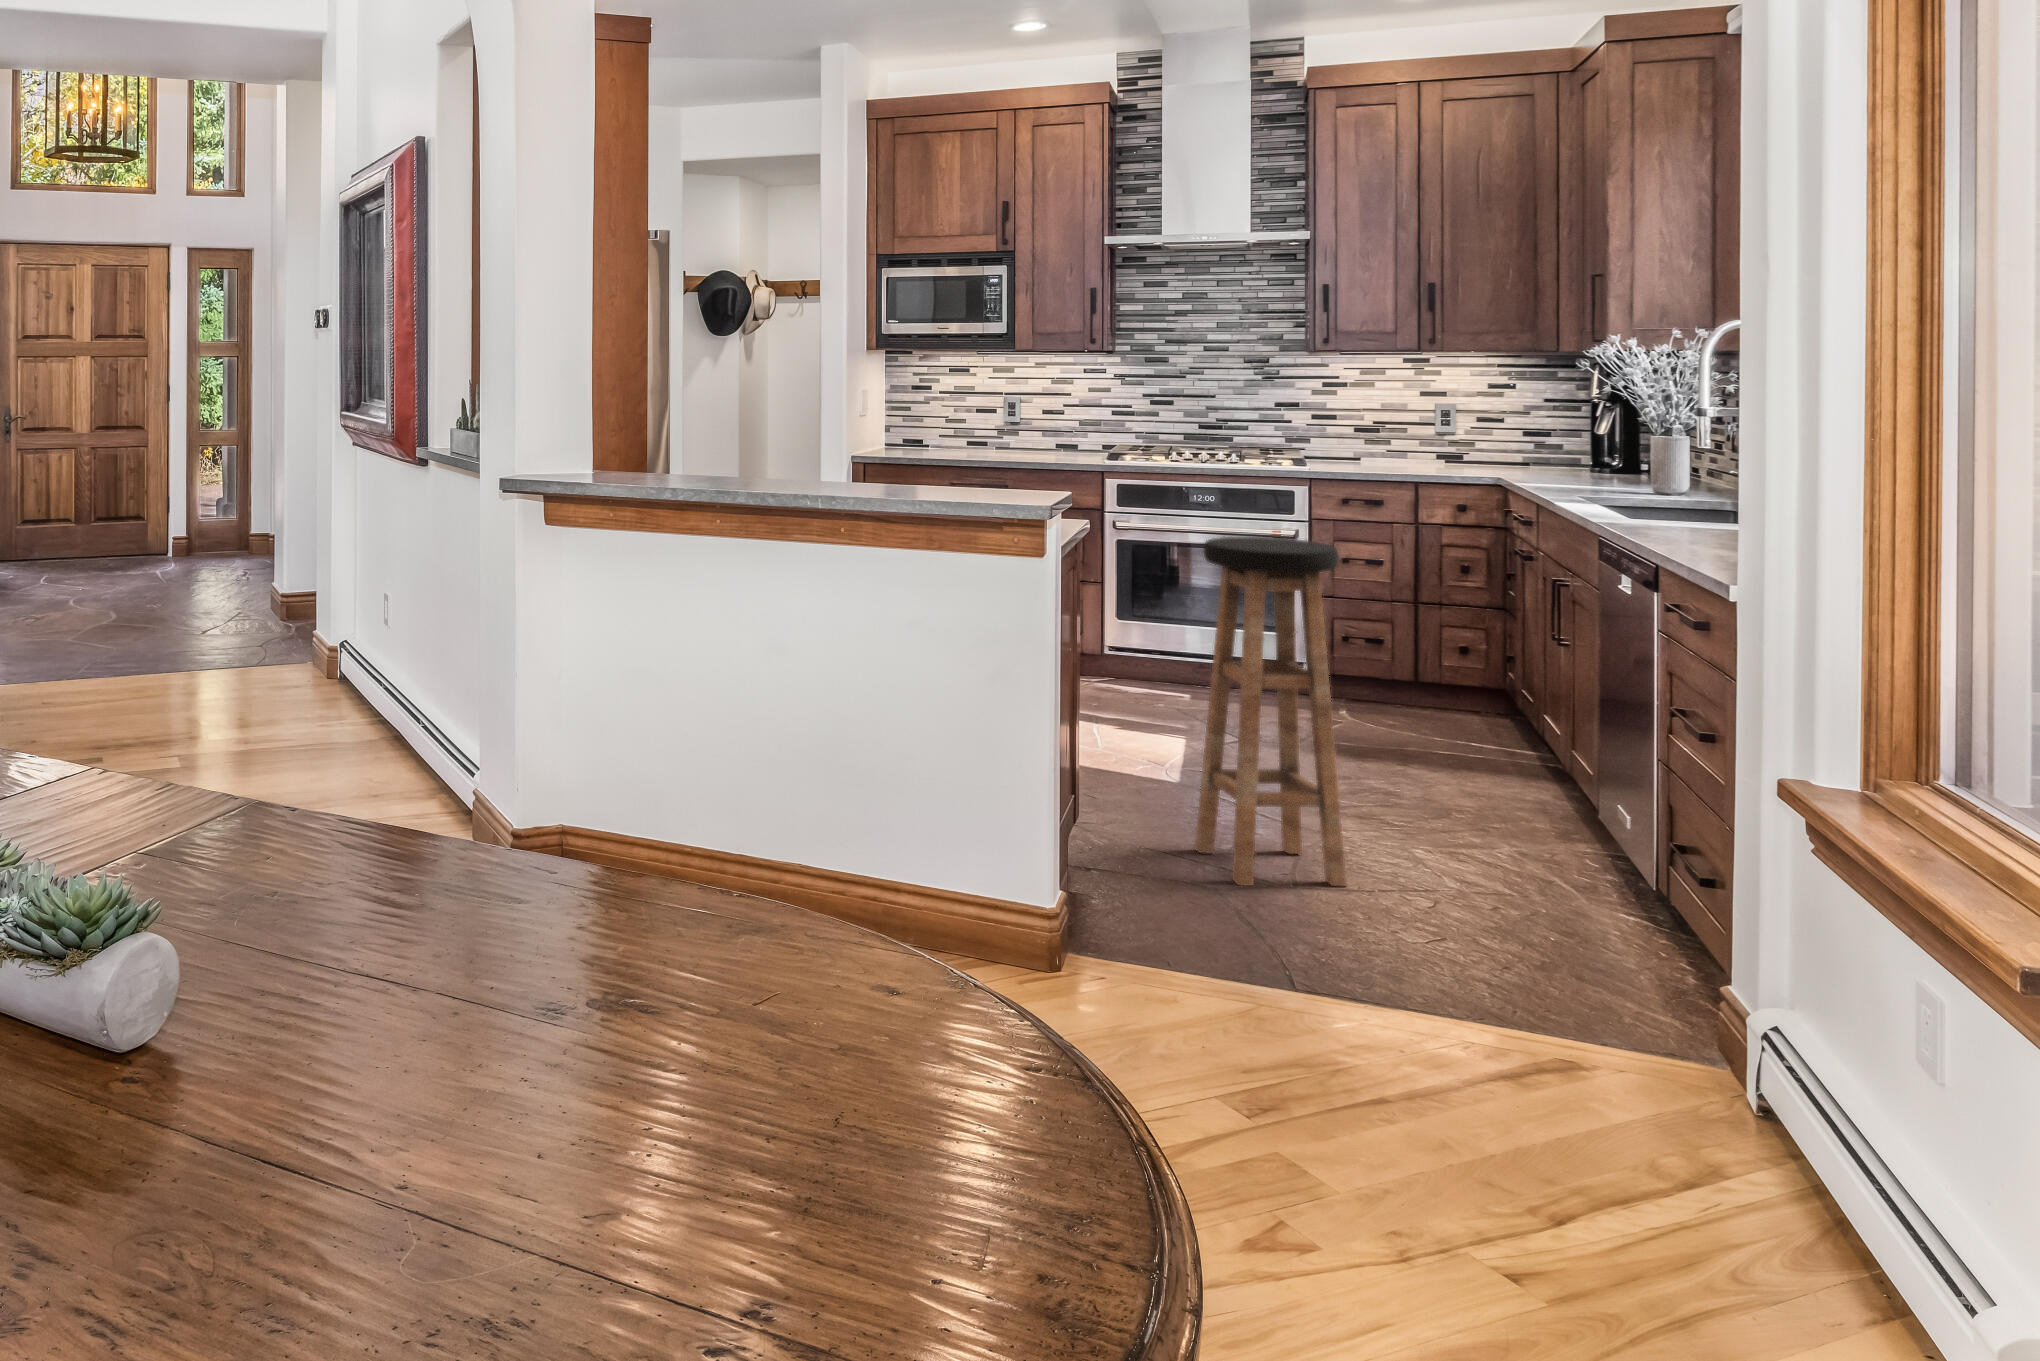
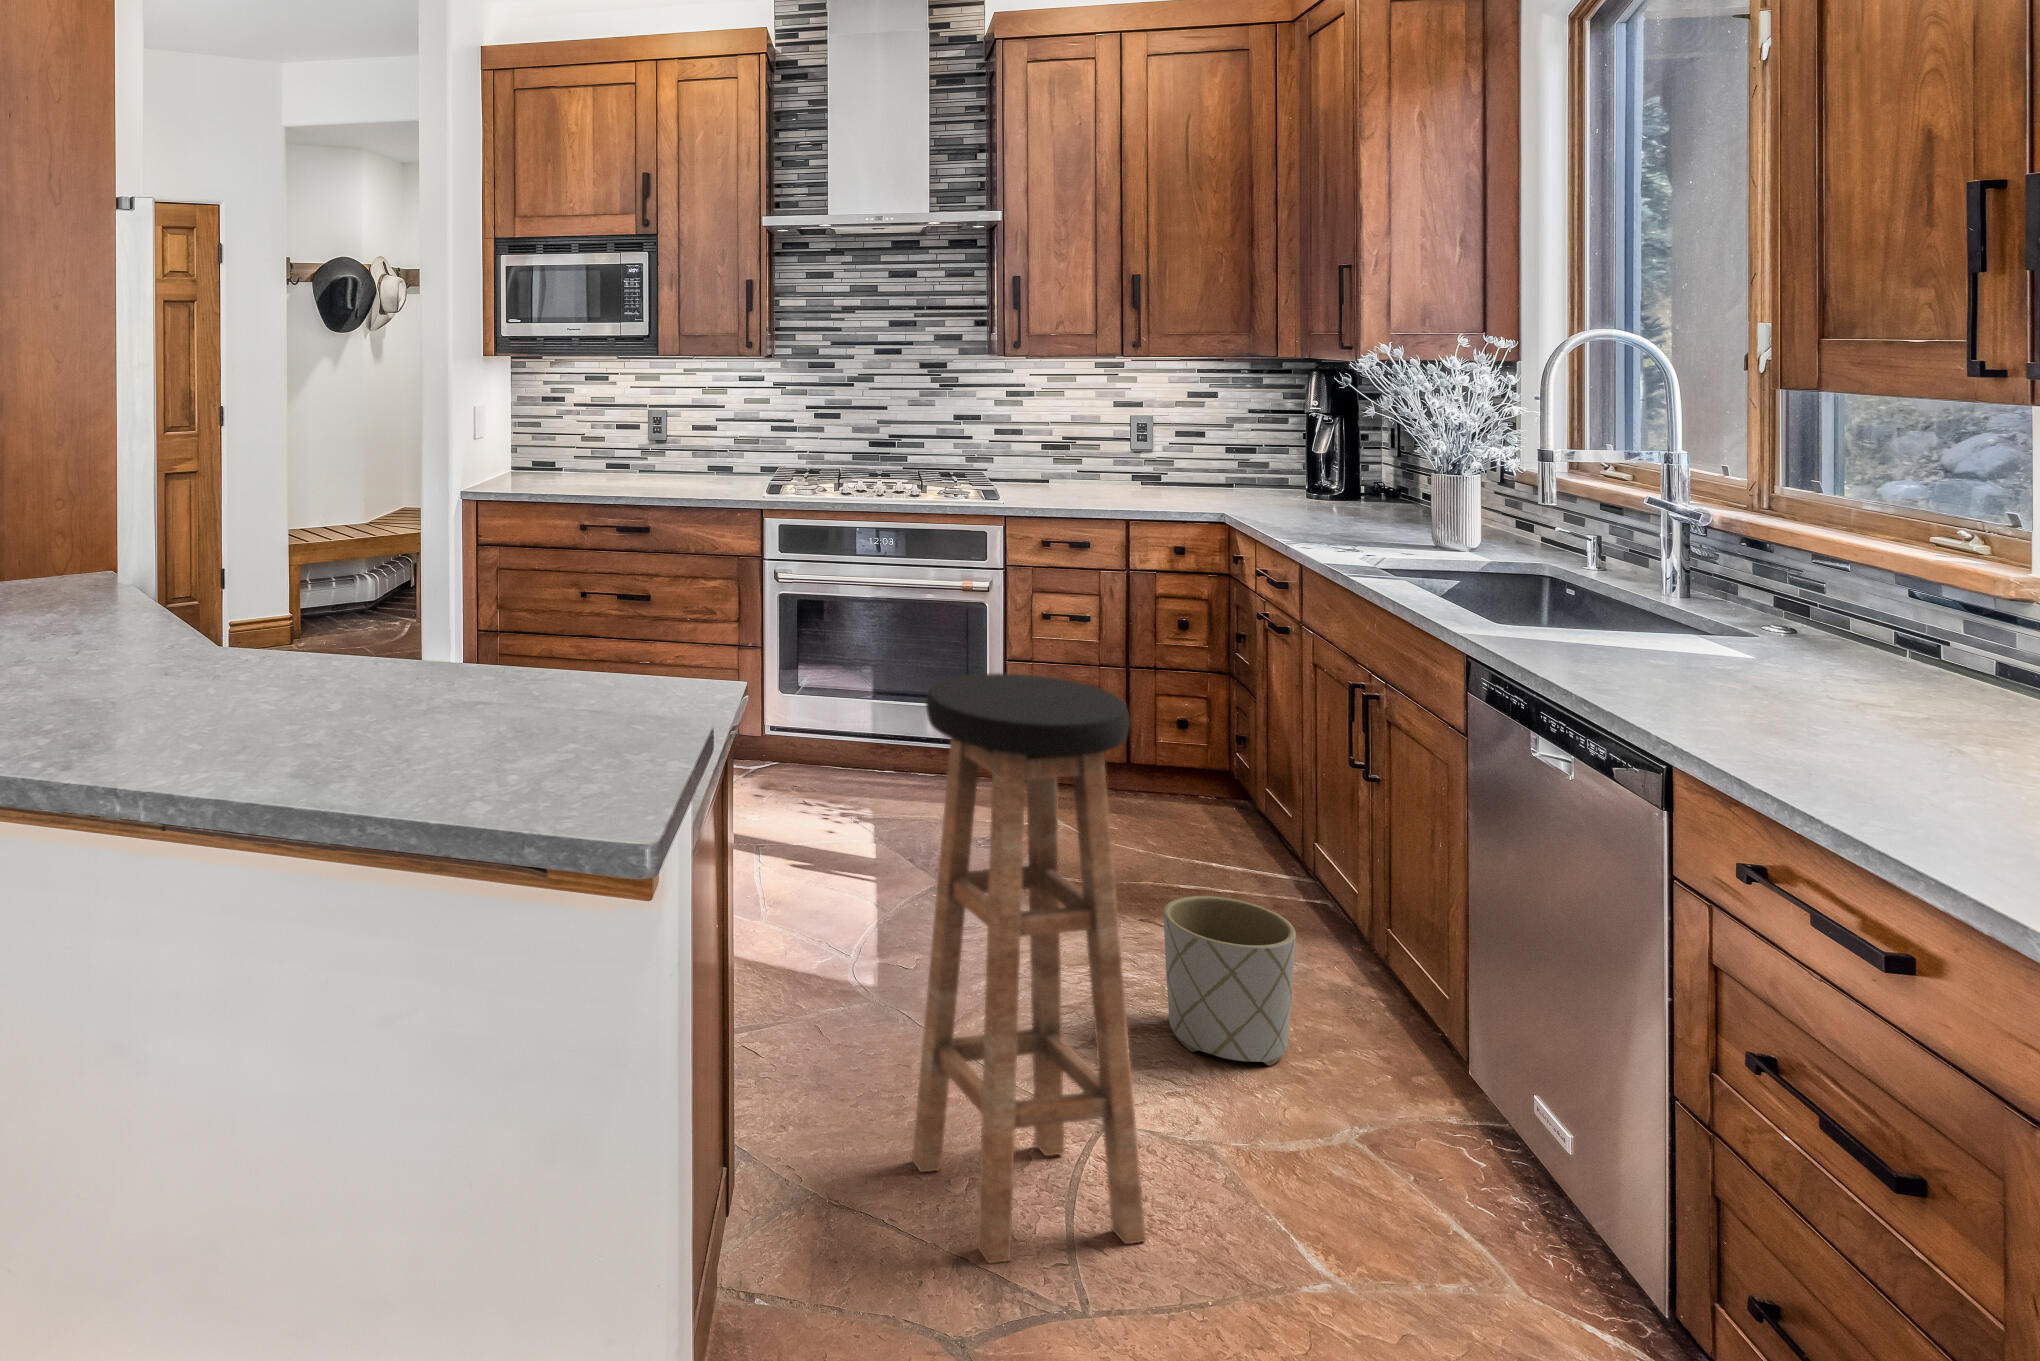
planter: none [1396,726,1494,835] -> present [1164,896,1296,1066]

